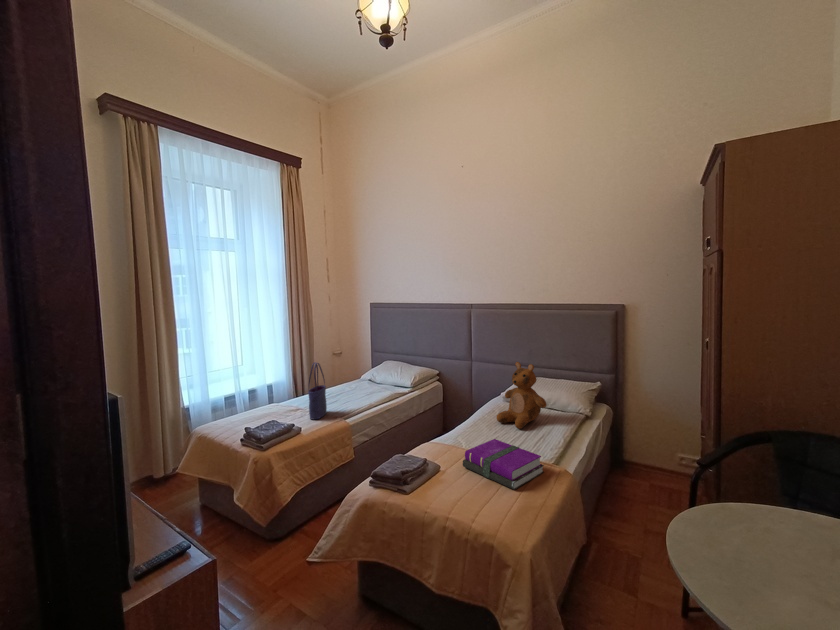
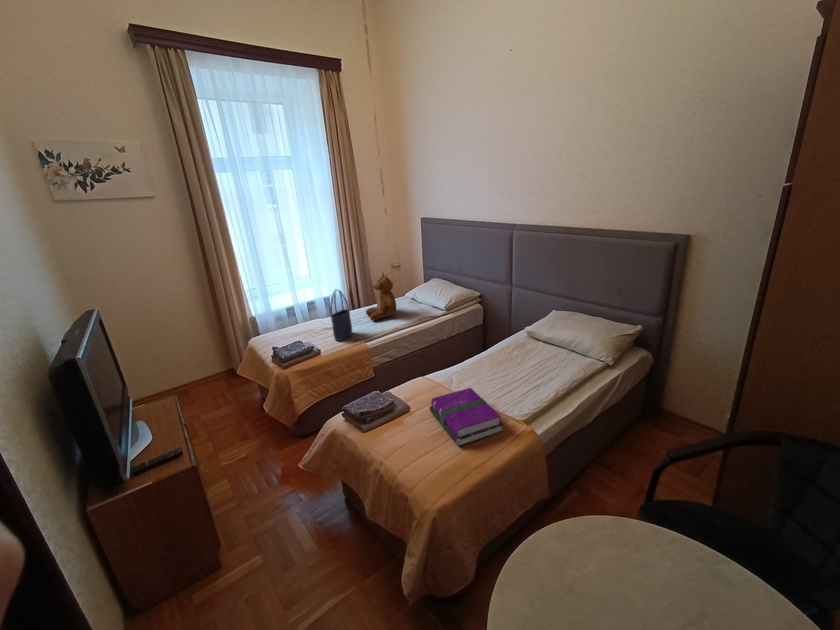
teddy bear: present [496,362,547,429] -> present [366,272,396,321]

